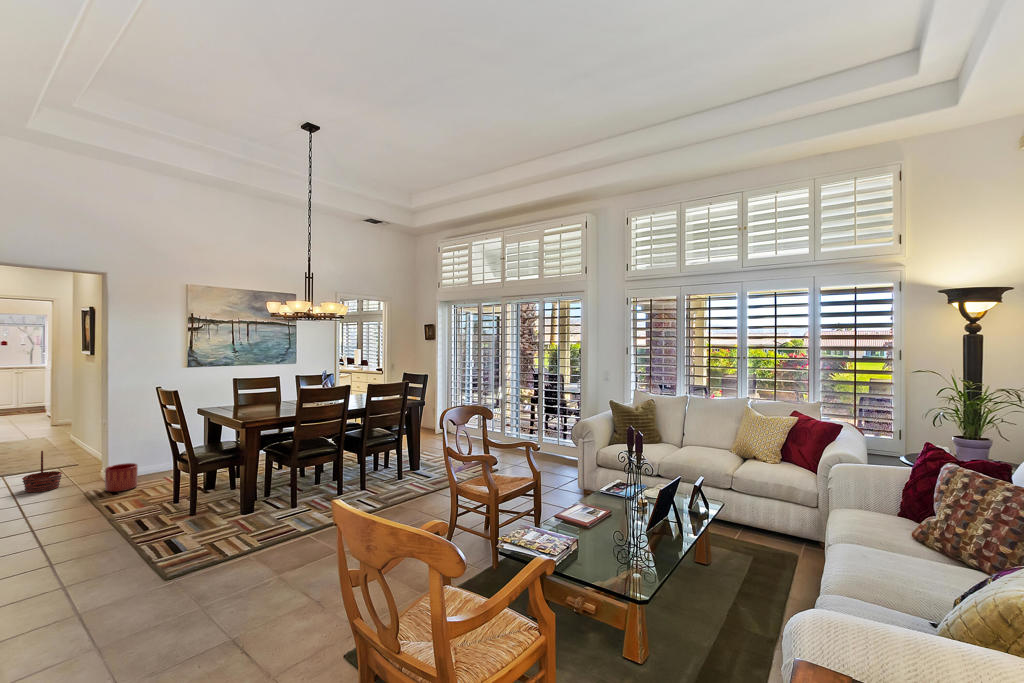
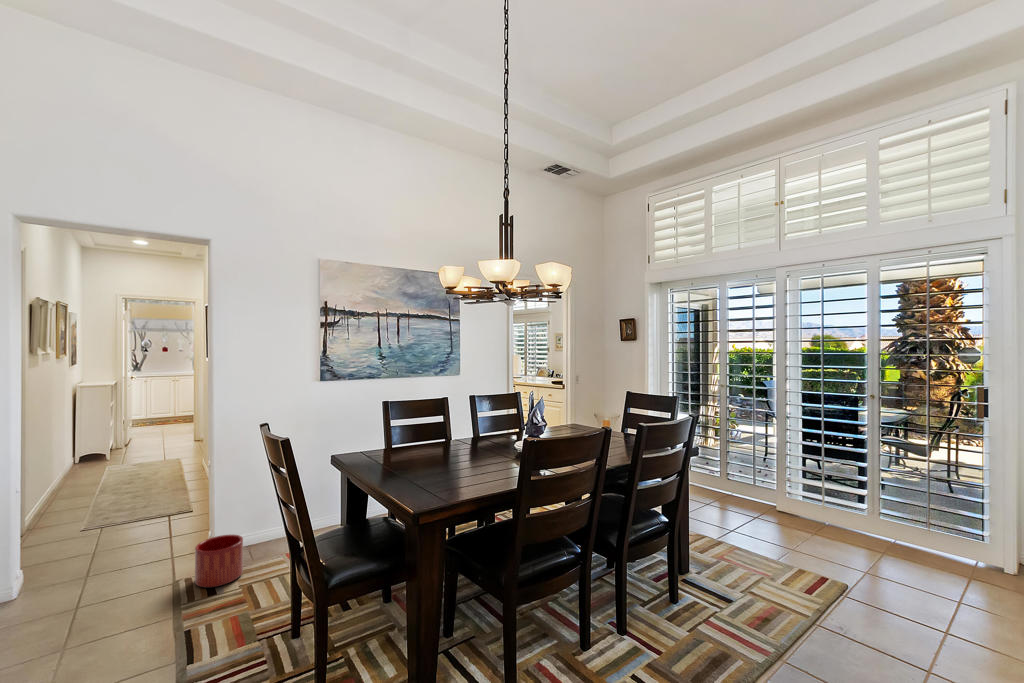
basket: present [22,451,62,492] -> none [91,508,148,576]

